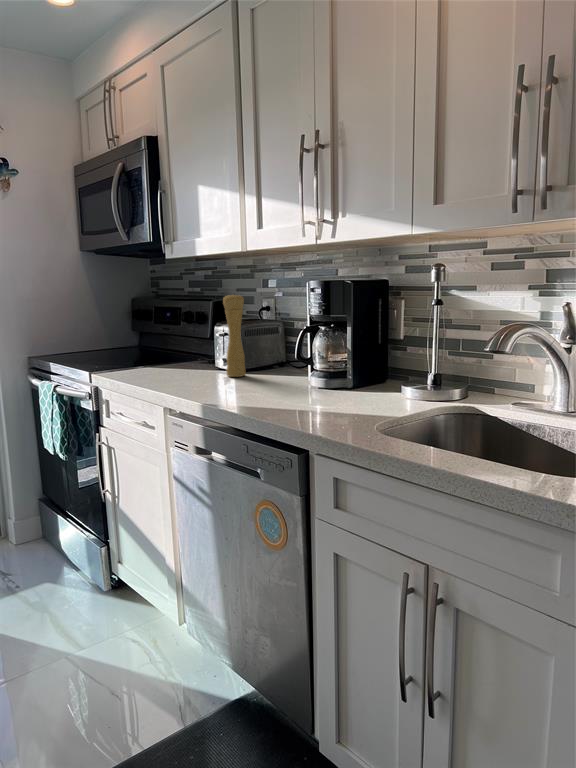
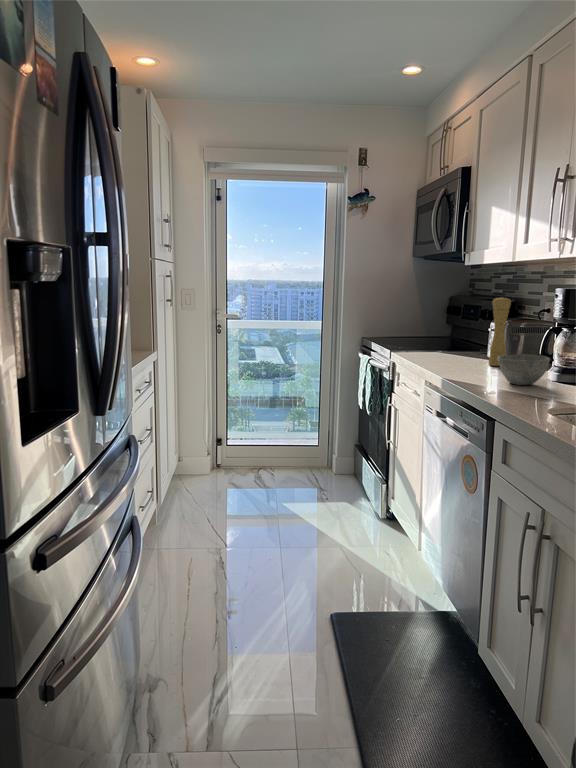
bowl: none [268,360,326,399] -> present [498,354,550,385]

